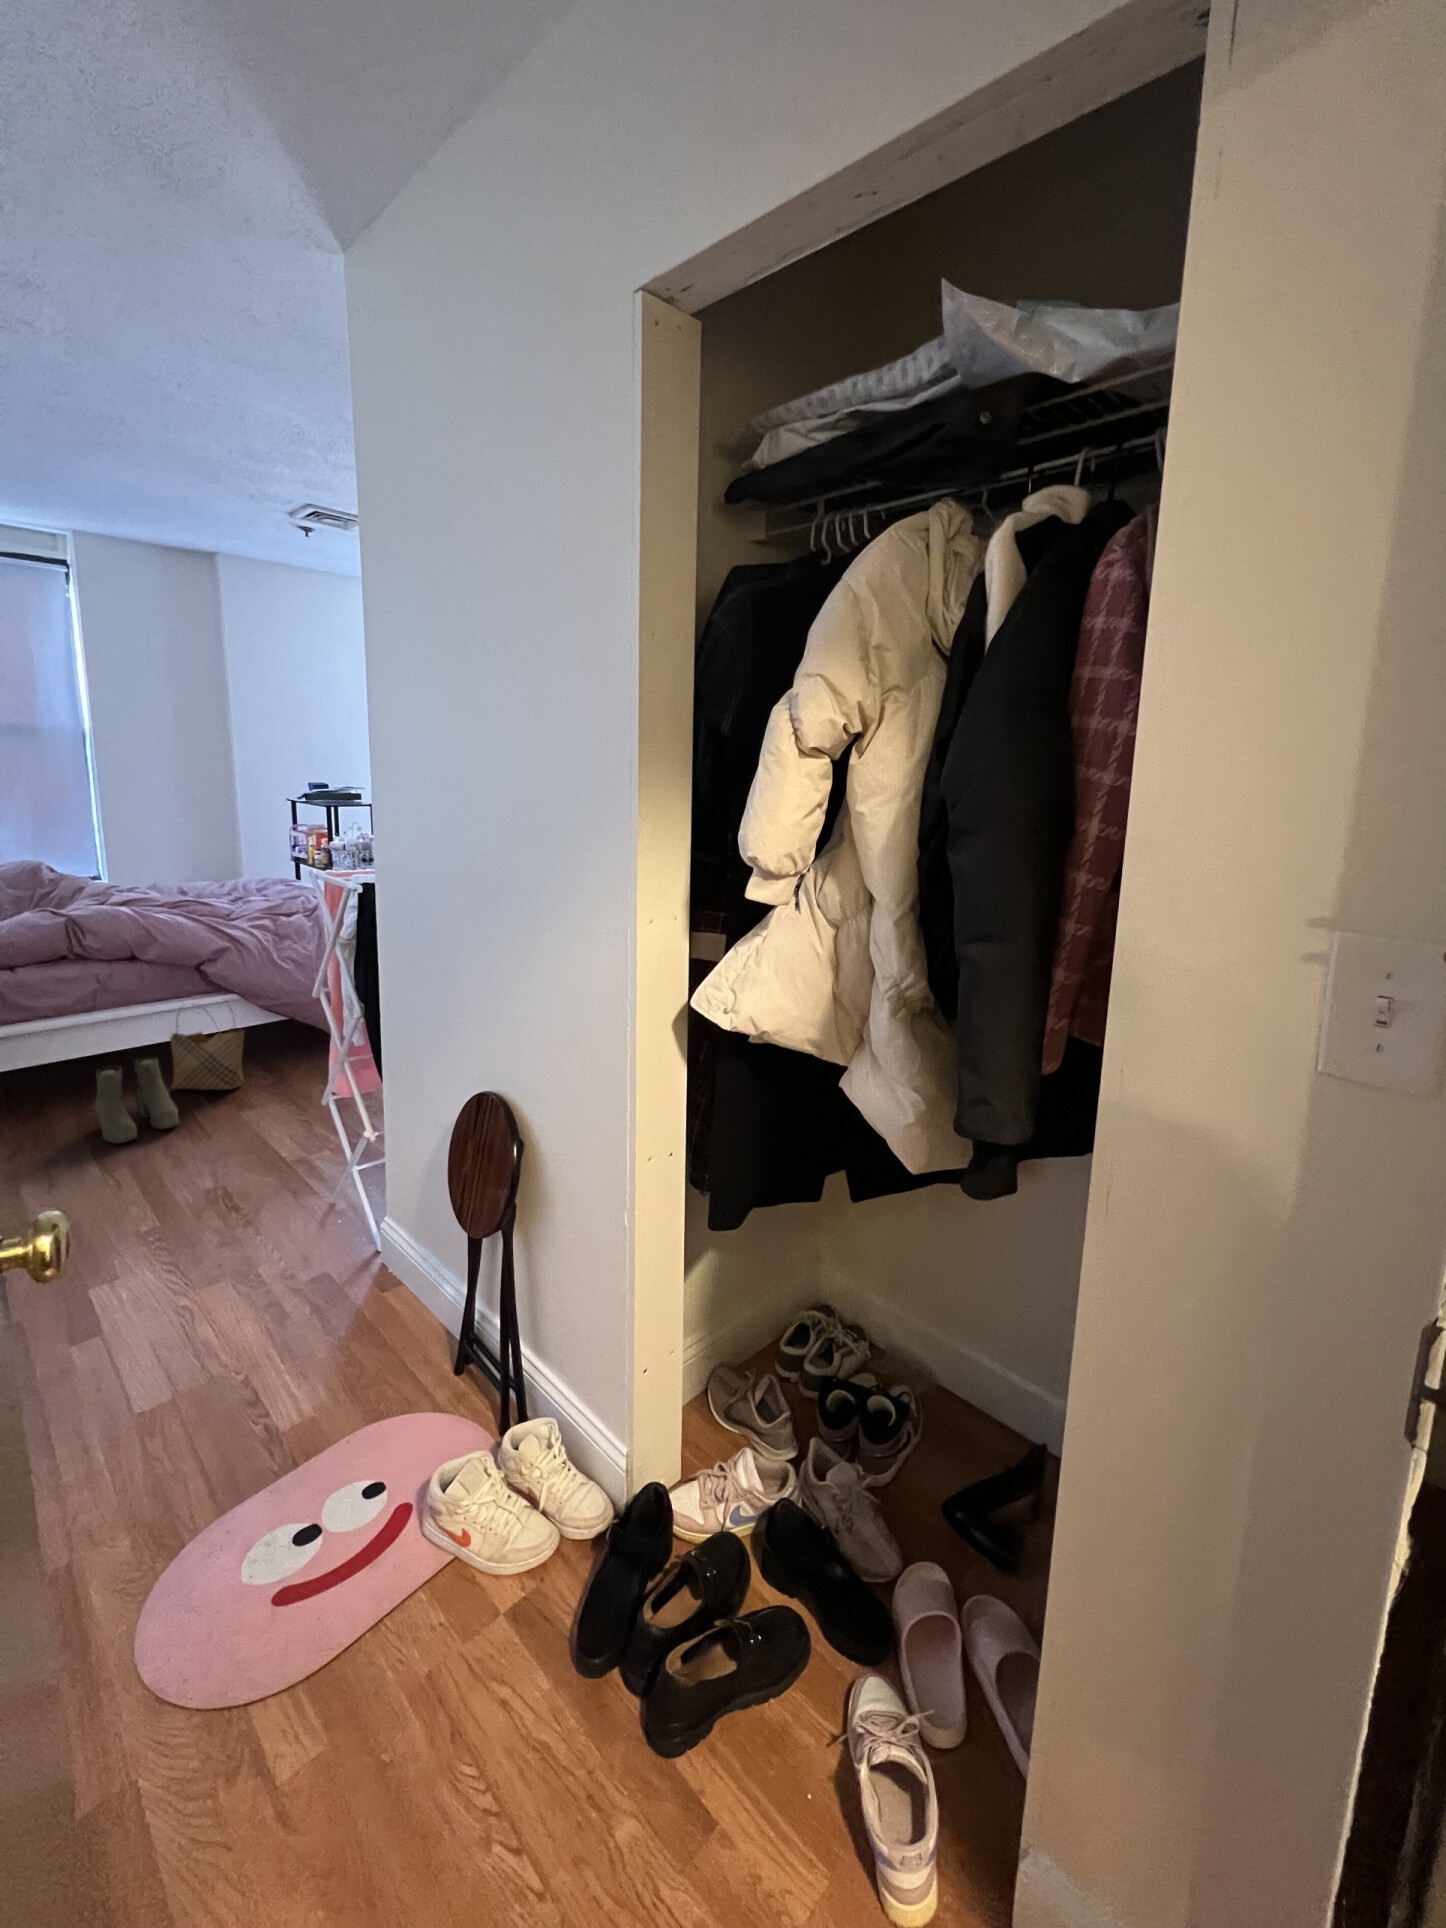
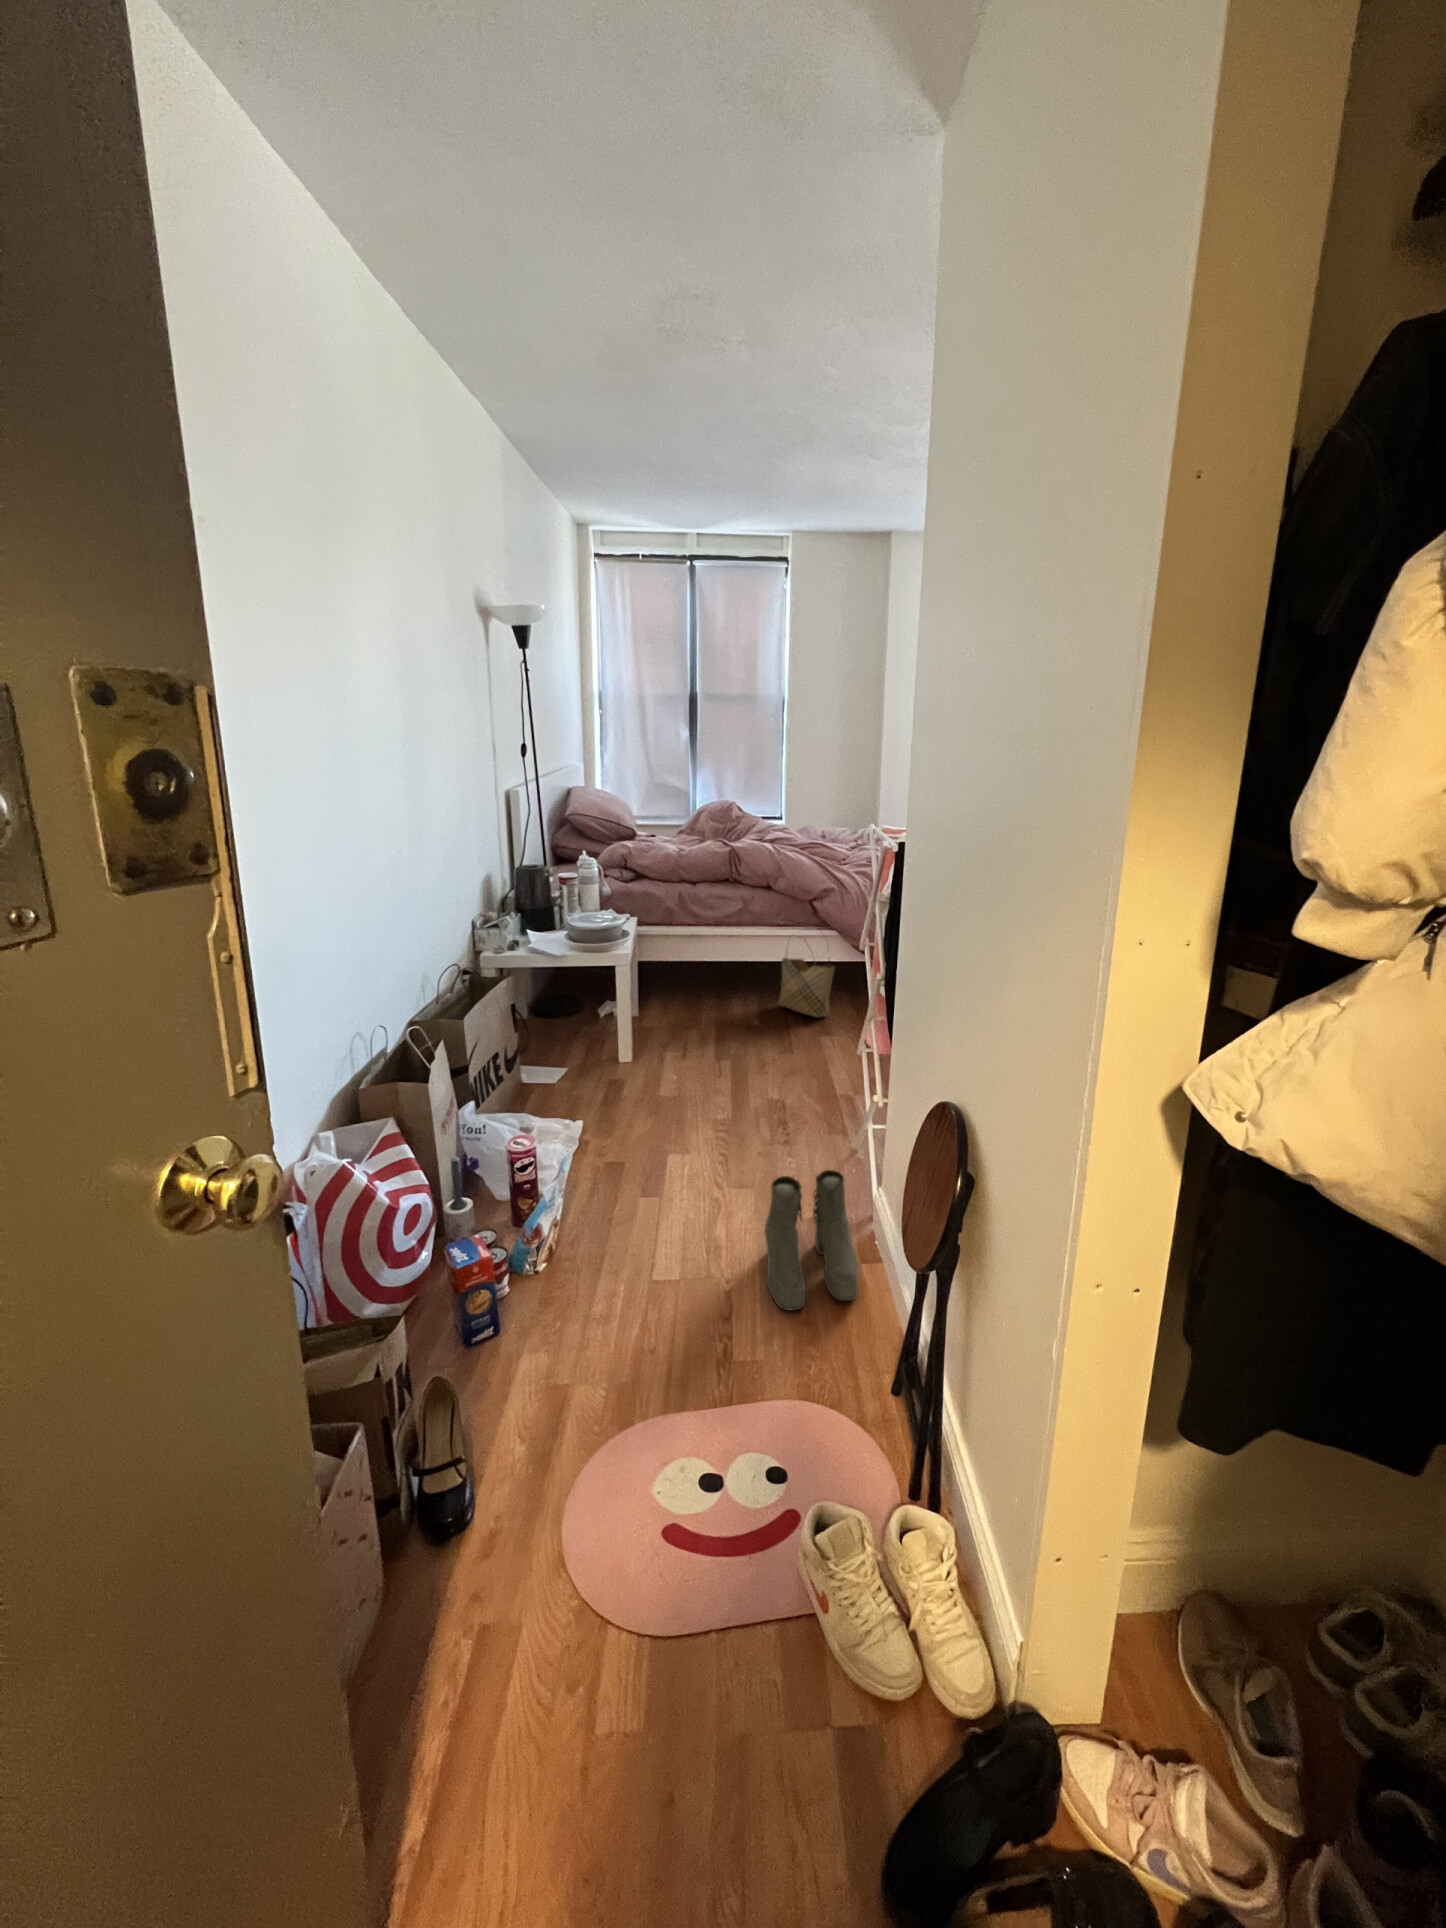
boots: present [95,1056,179,1144] -> present [765,1170,859,1311]

